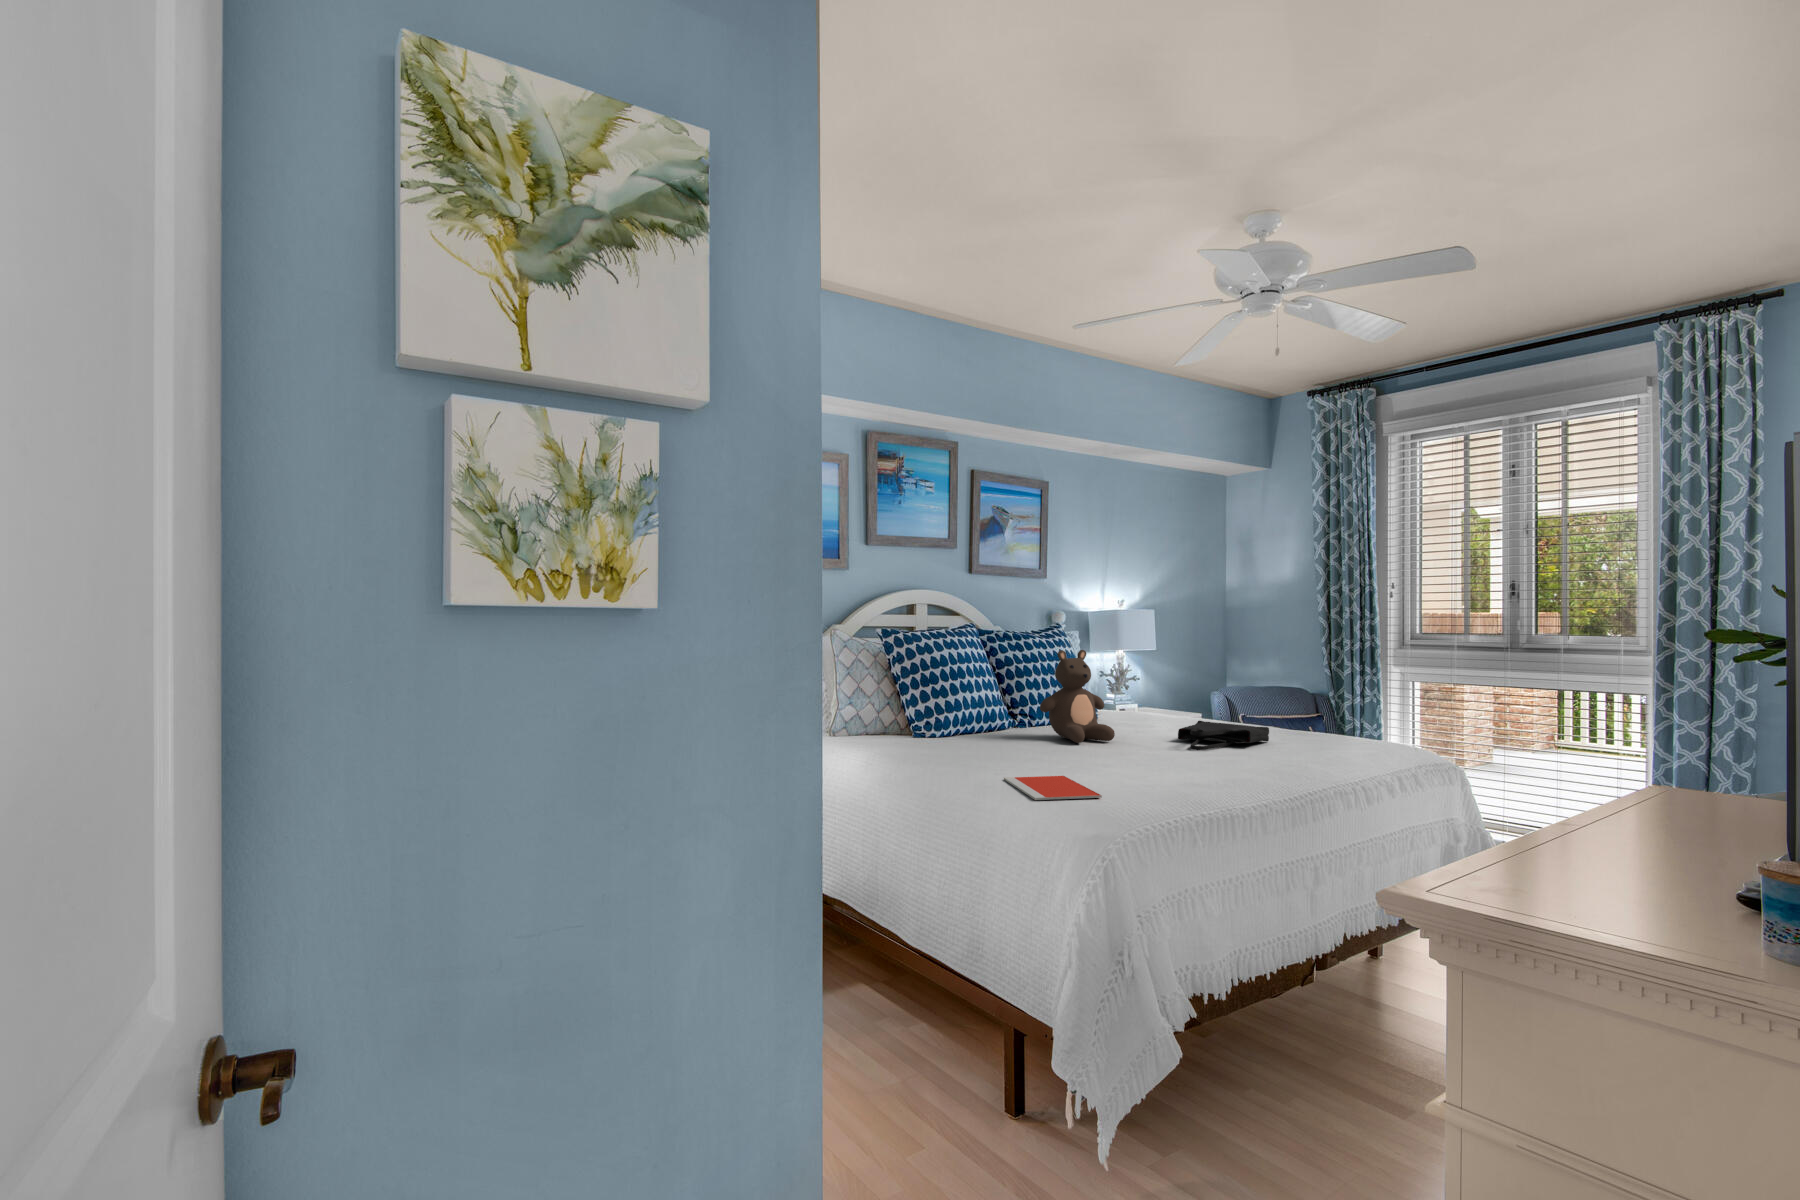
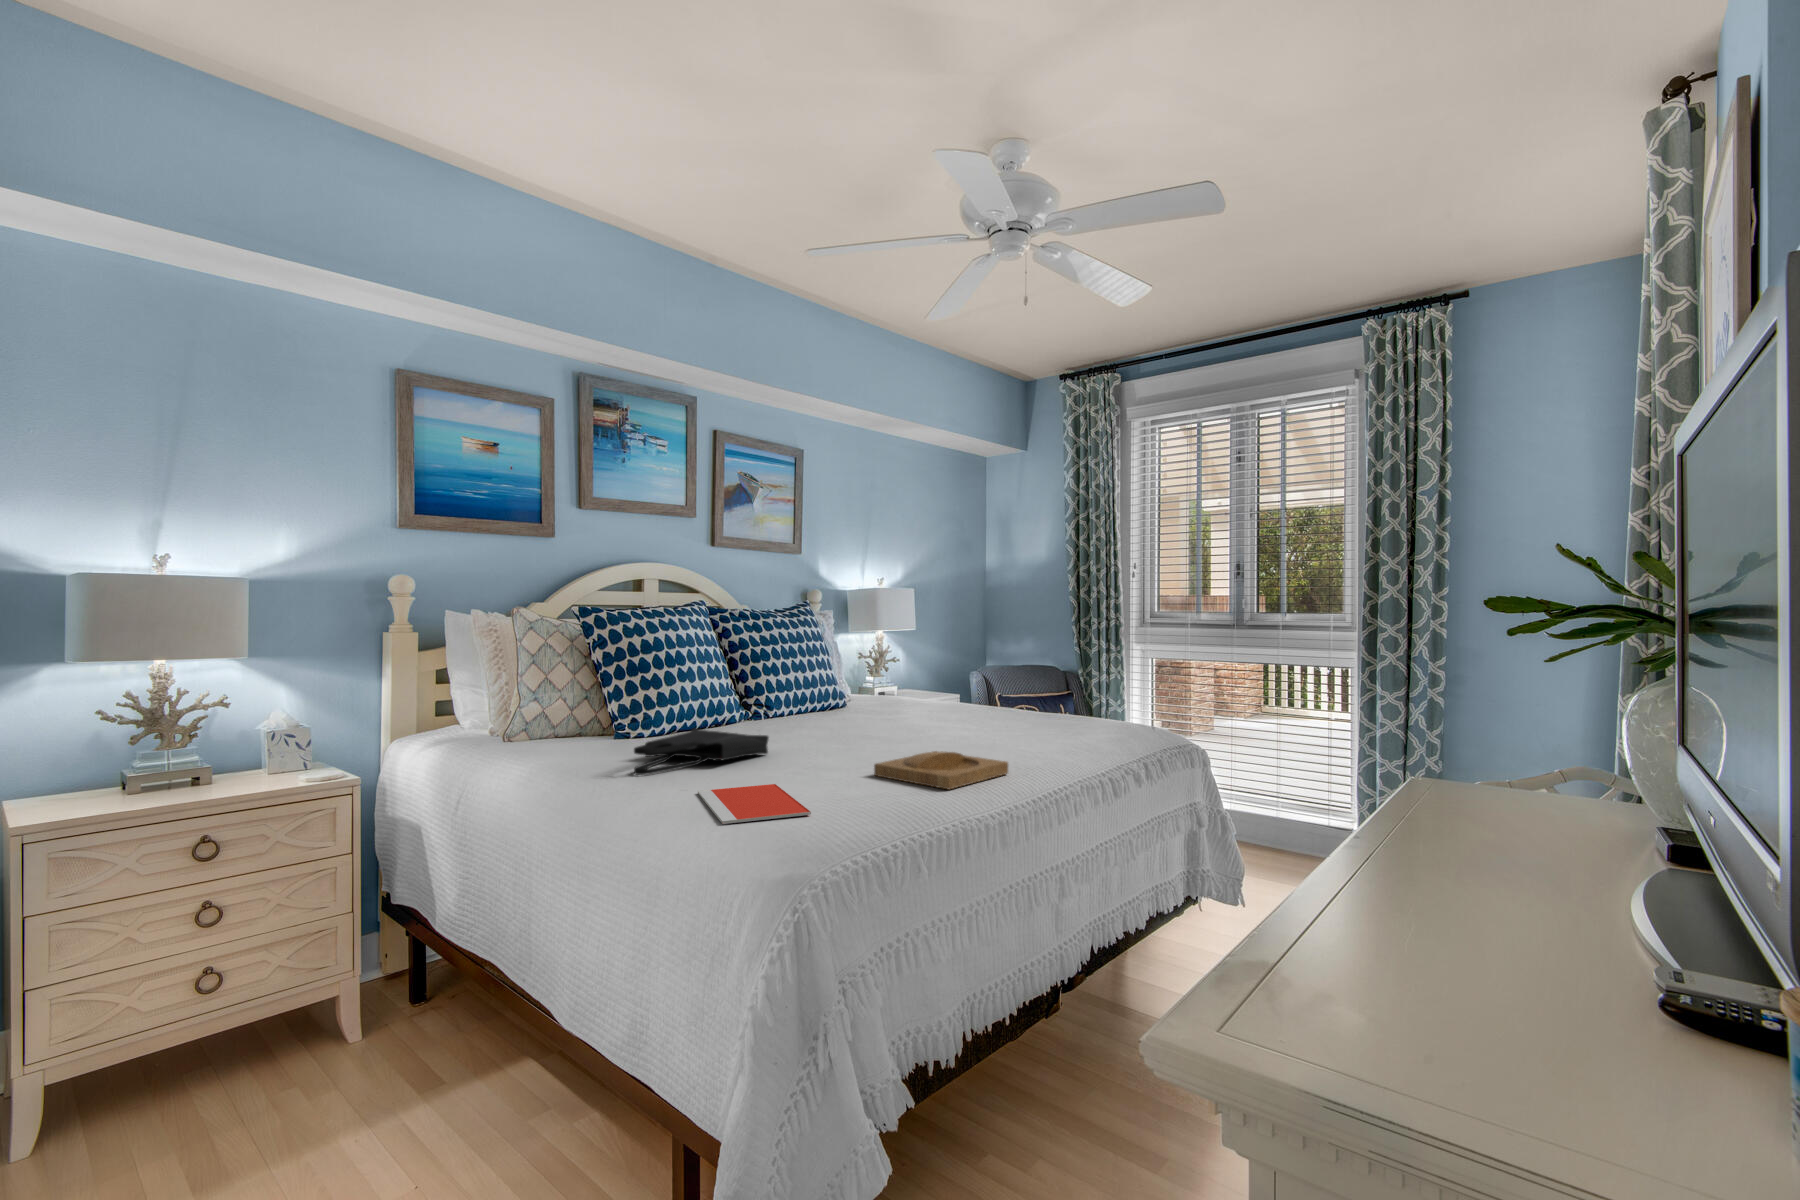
teddy bear: present [1040,650,1115,743] -> none [769,630,854,737]
tote bag: present [1178,721,1269,750] -> present [634,728,769,775]
tray: none [1144,757,1264,786] -> present [874,751,1008,789]

